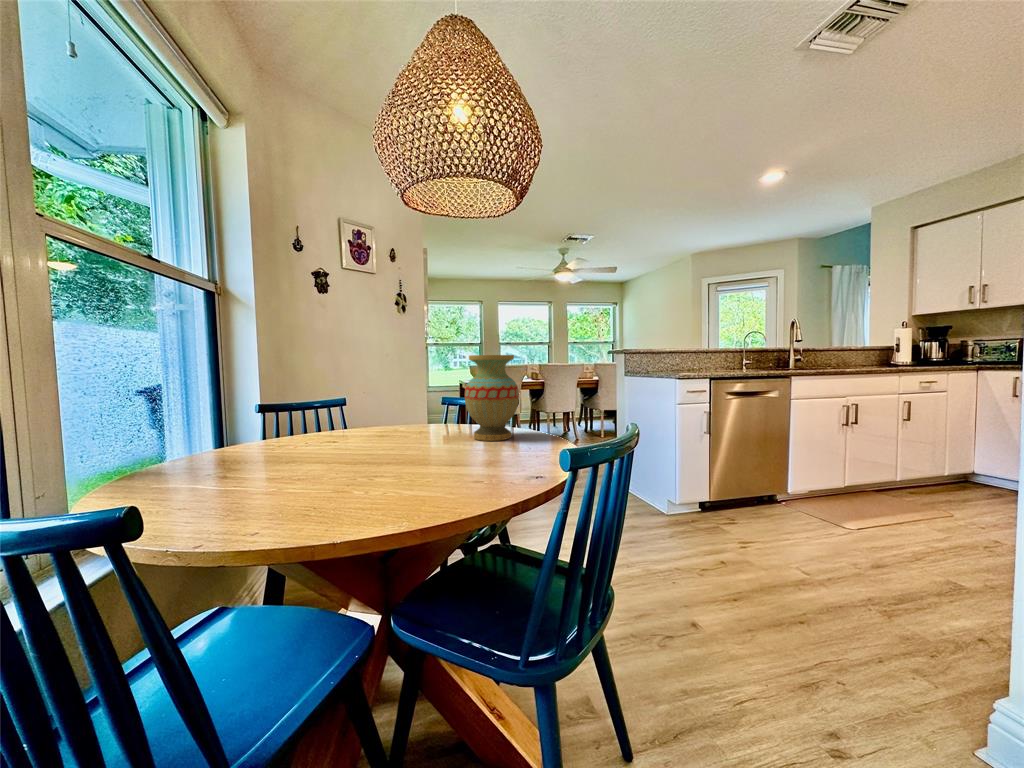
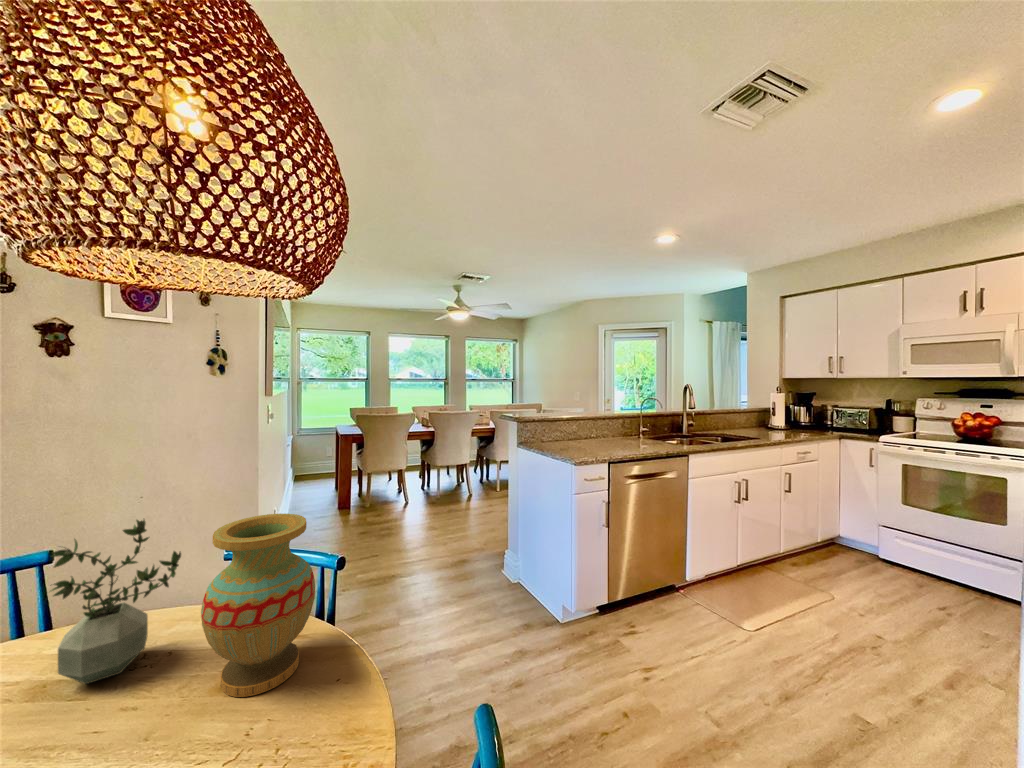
potted plant: none [390,356,440,437] -> present [50,520,181,684]

